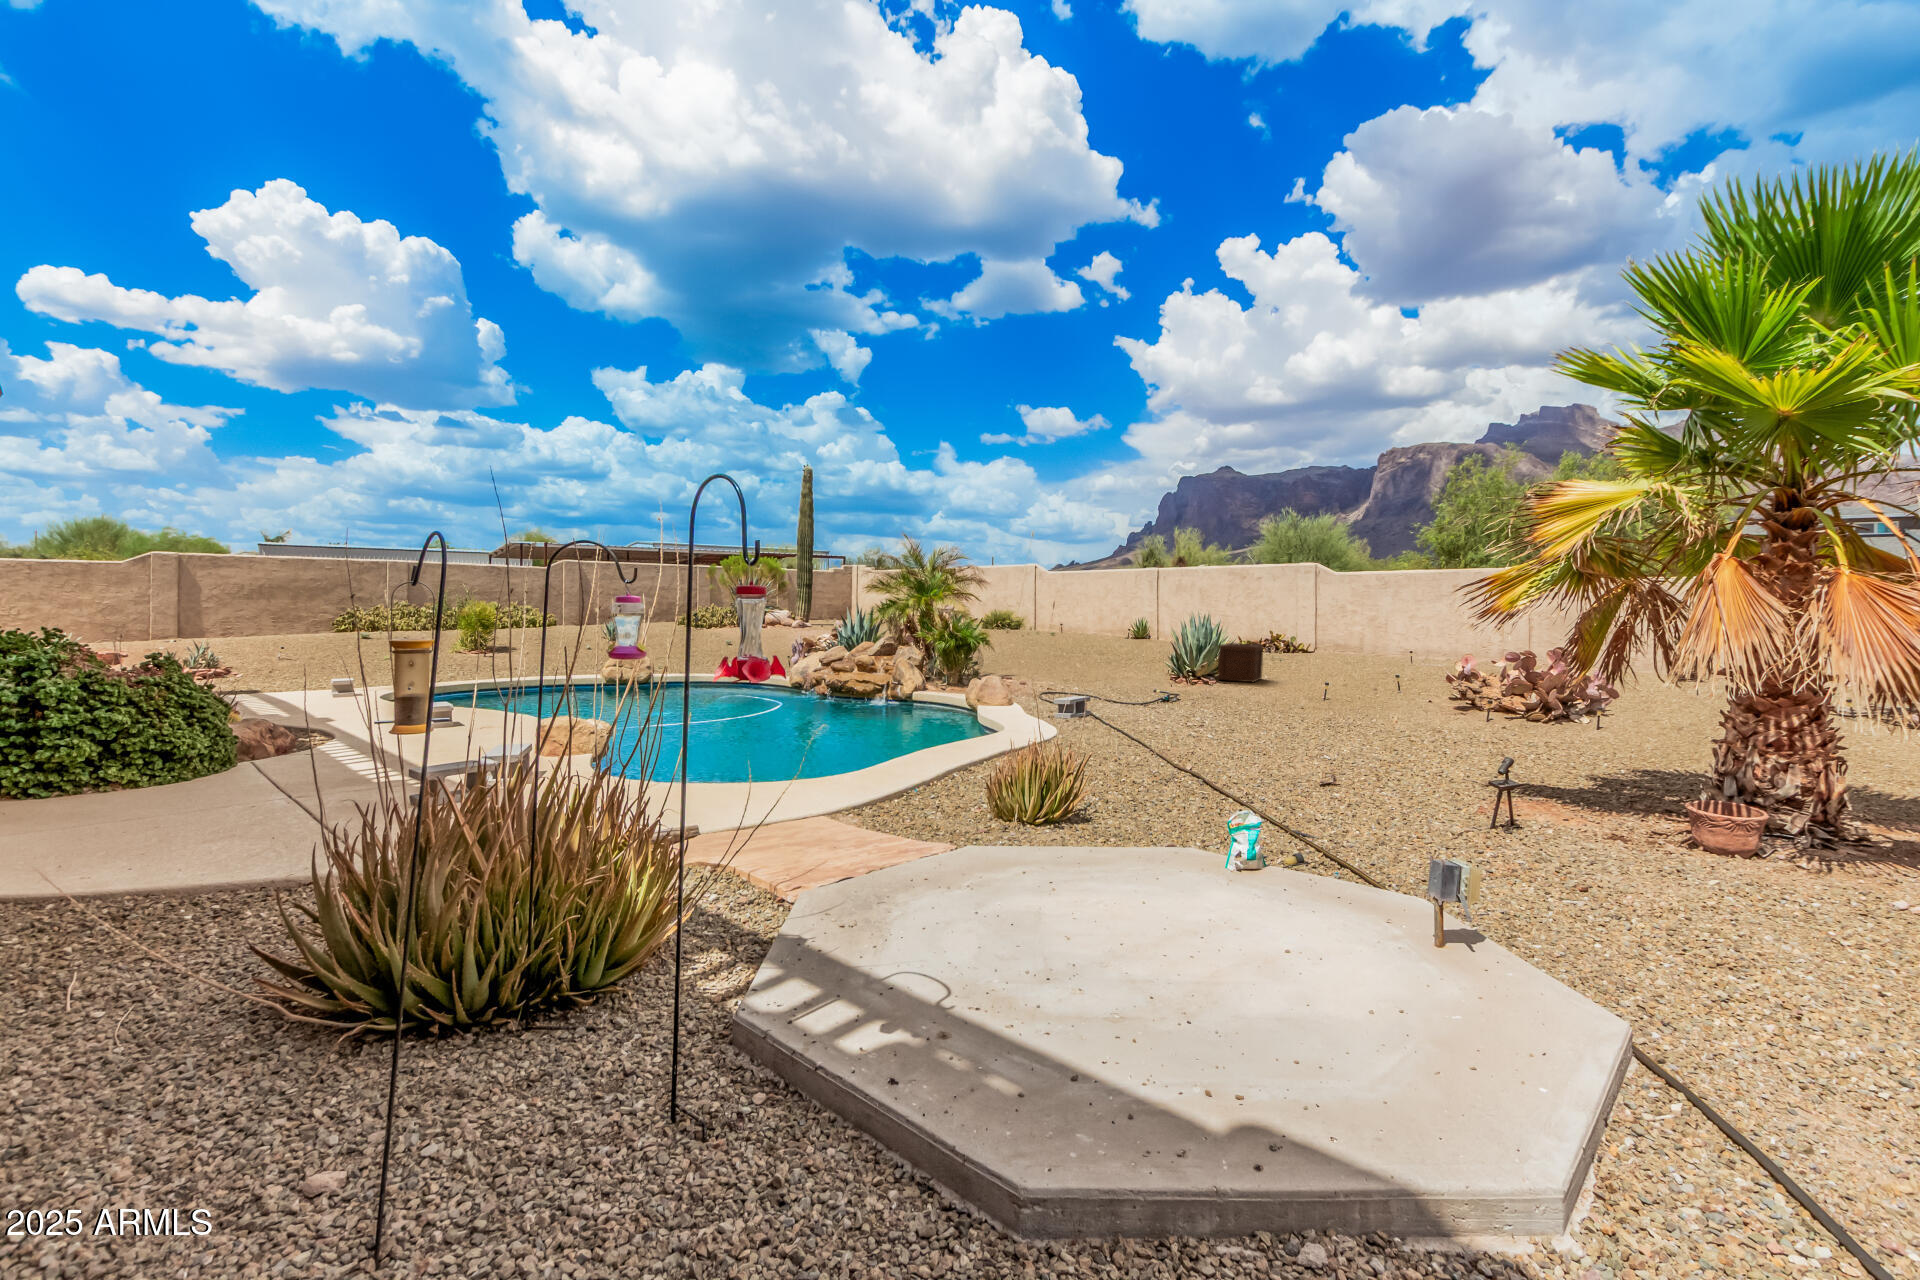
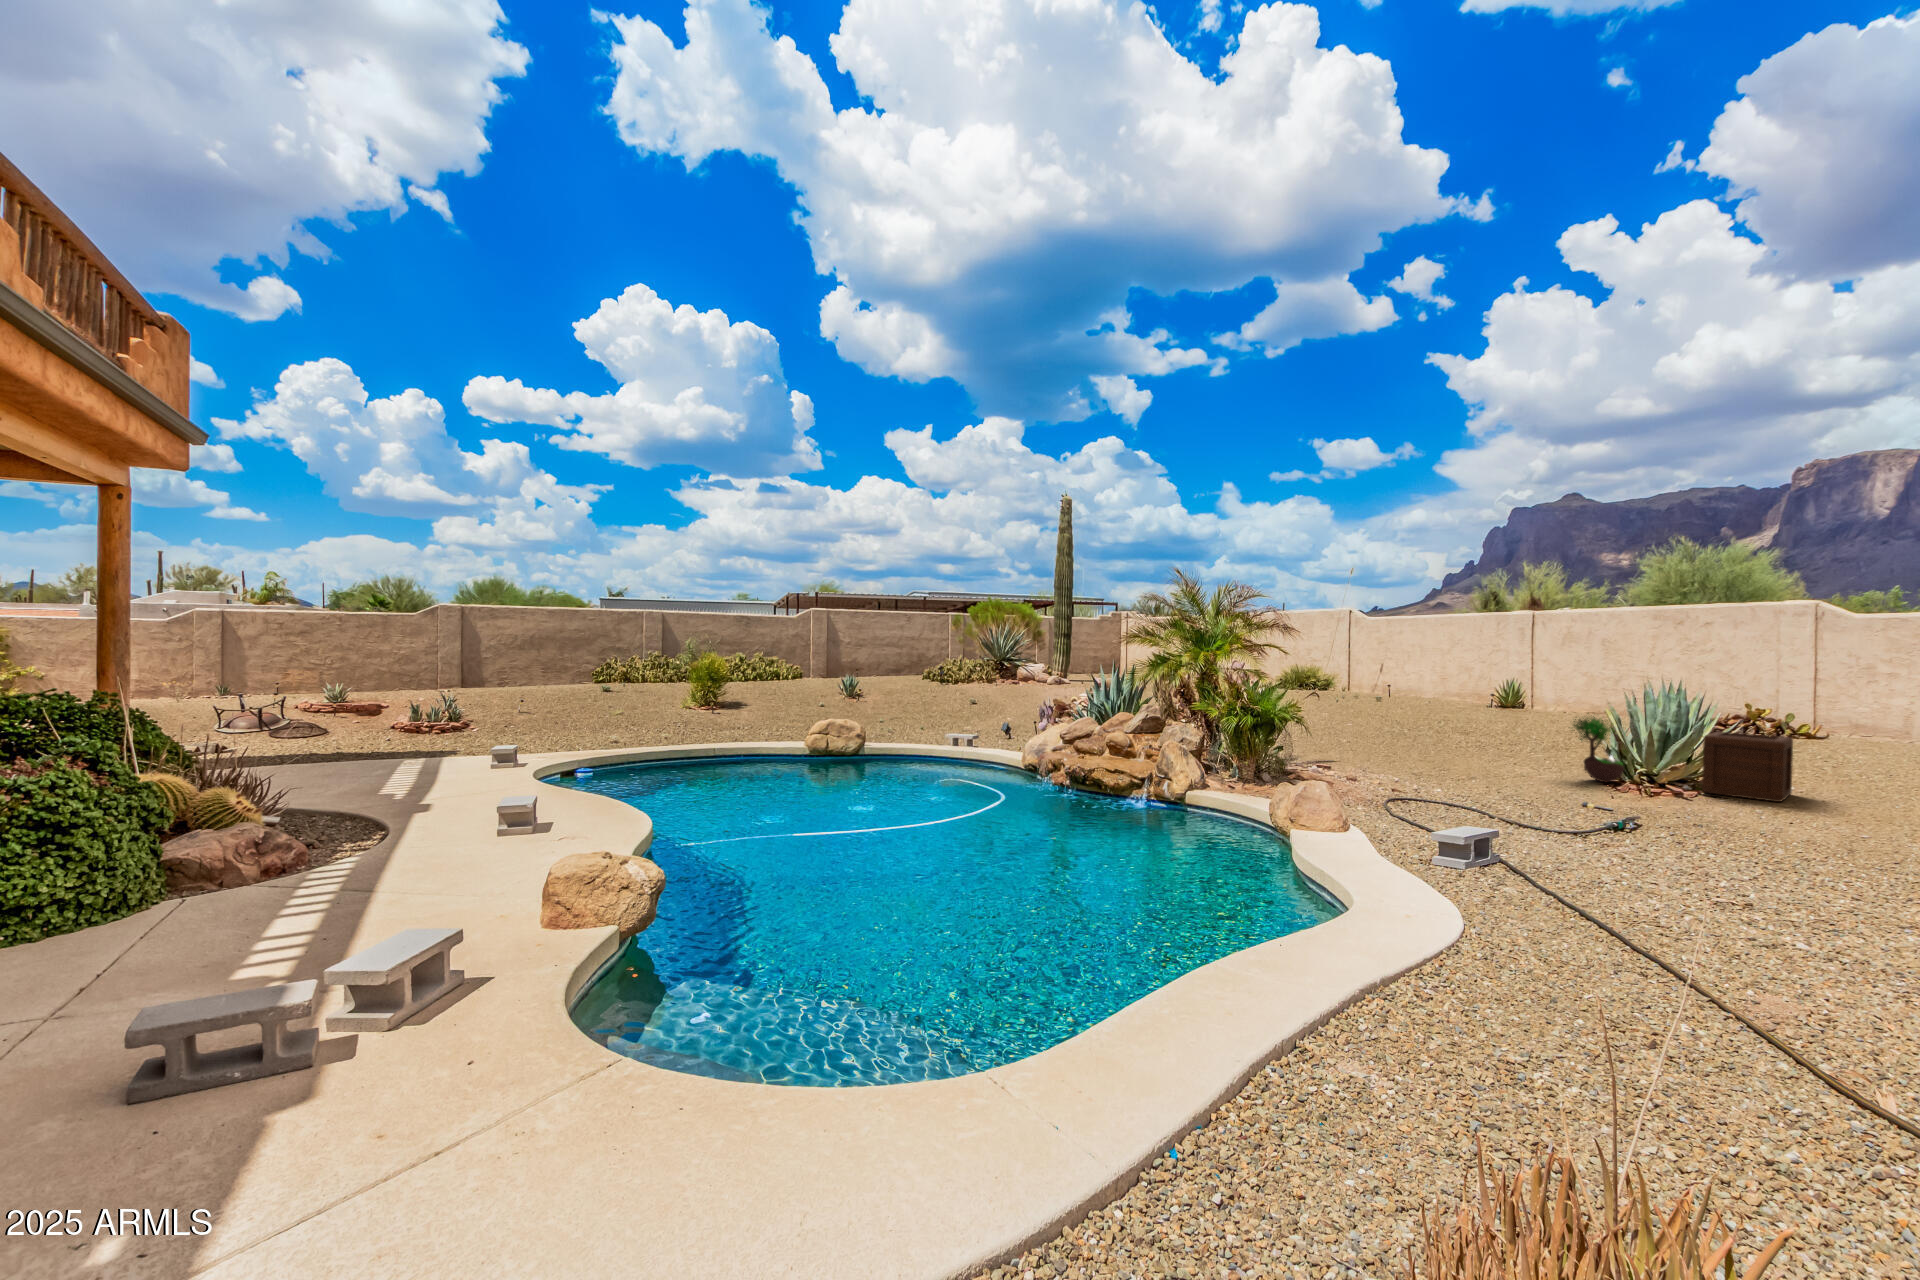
potted tree: none [1151,631,1180,677] -> present [1573,716,1624,782]

